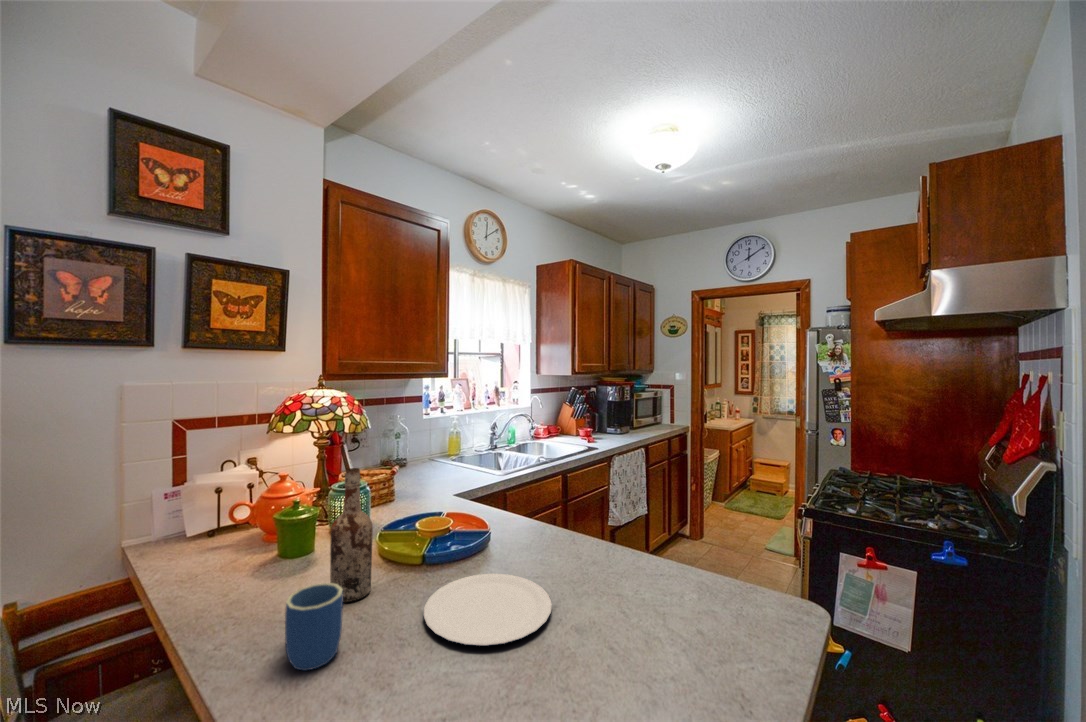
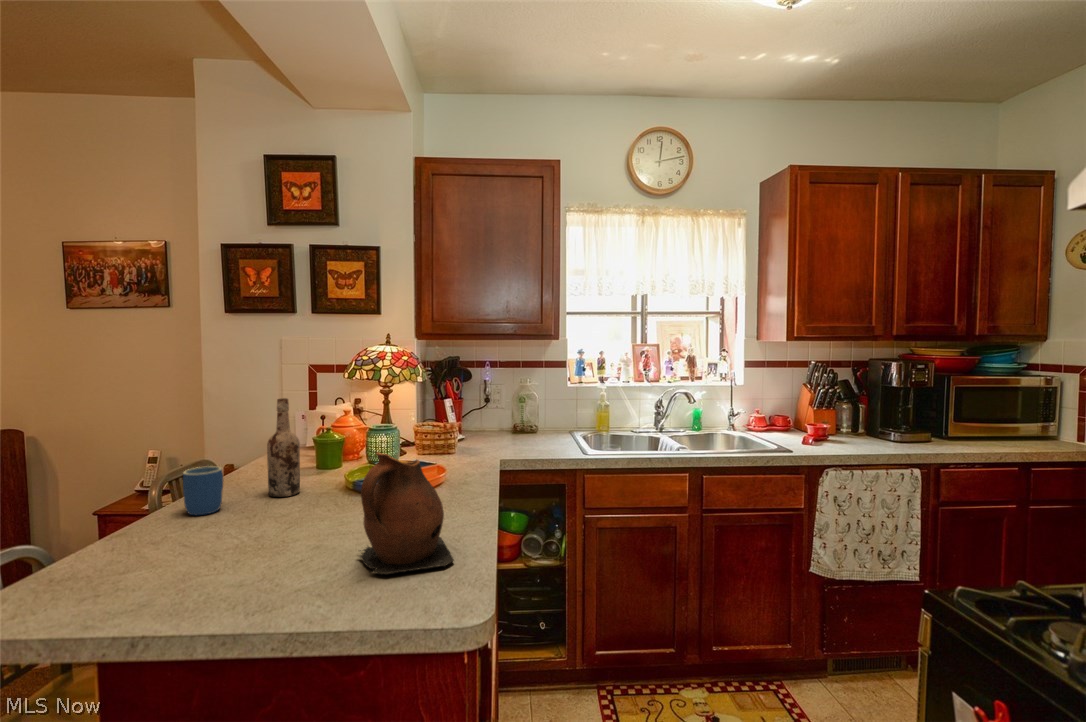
ceramic pitcher: none [601,499,685,613] -> present [359,452,454,574]
plate: present [424,574,551,646] -> none [241,503,360,541]

